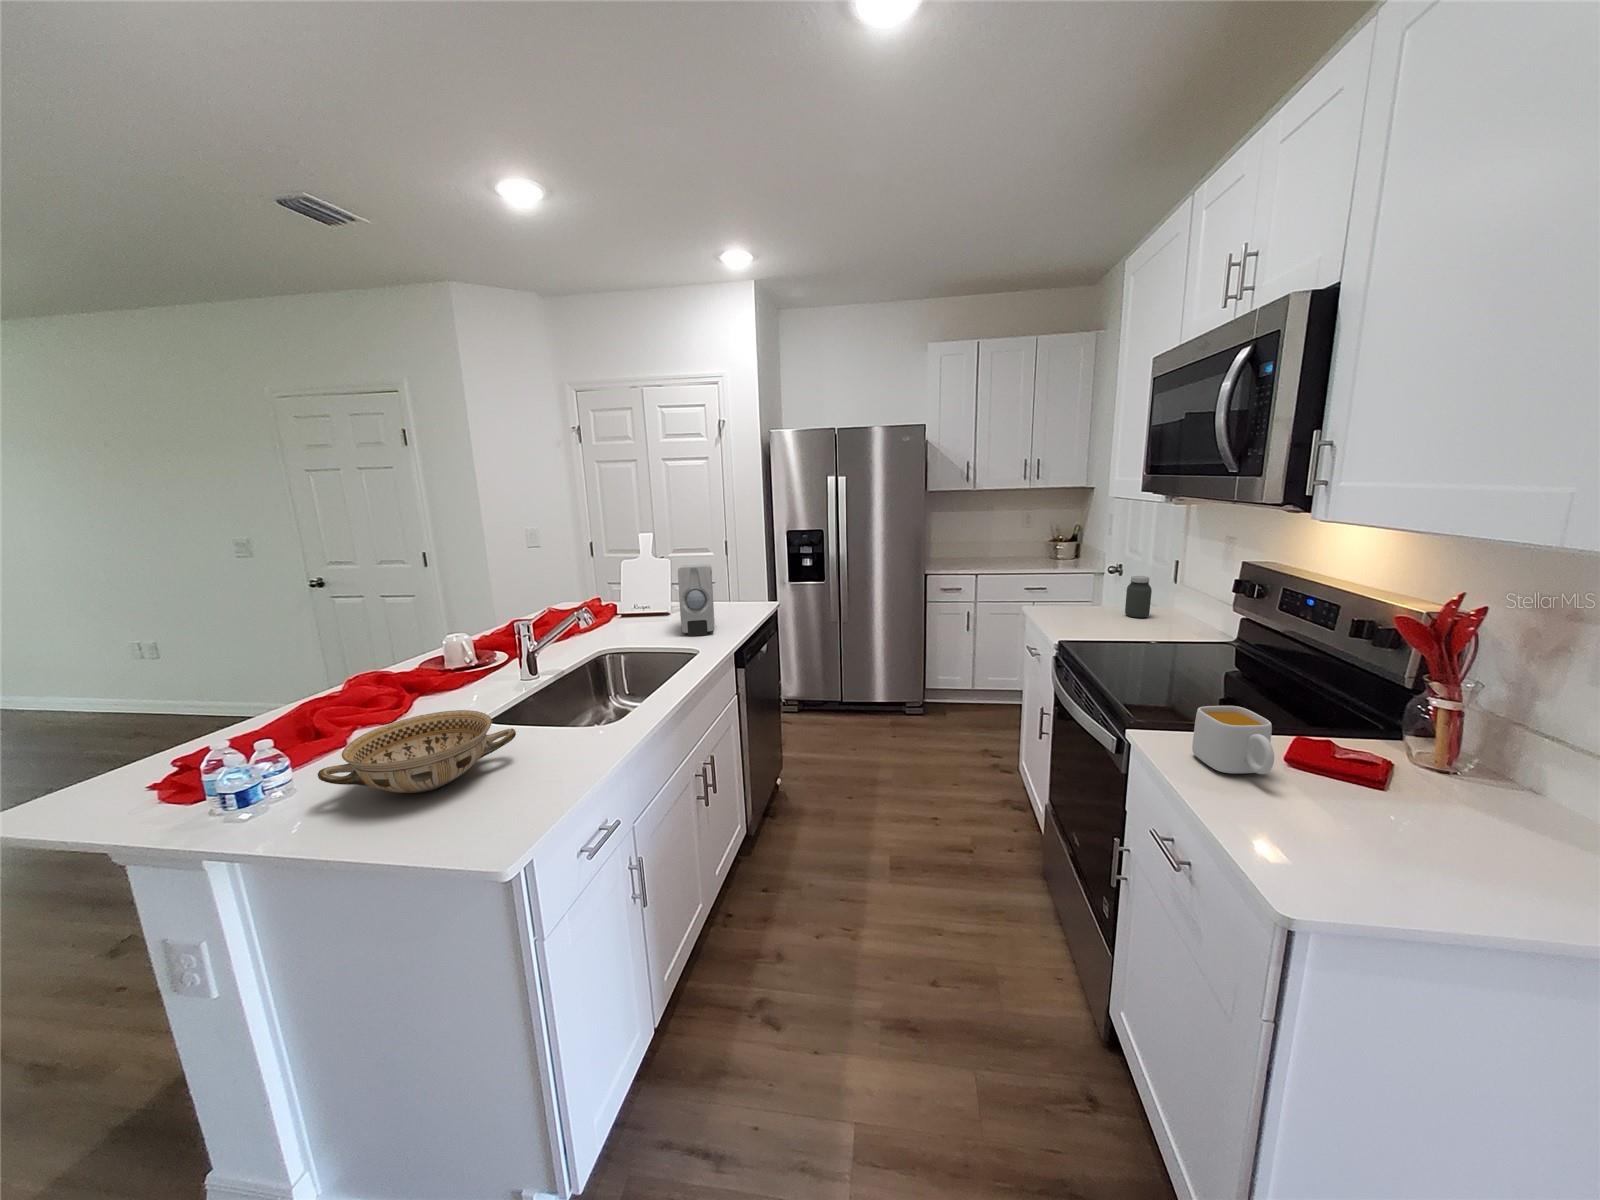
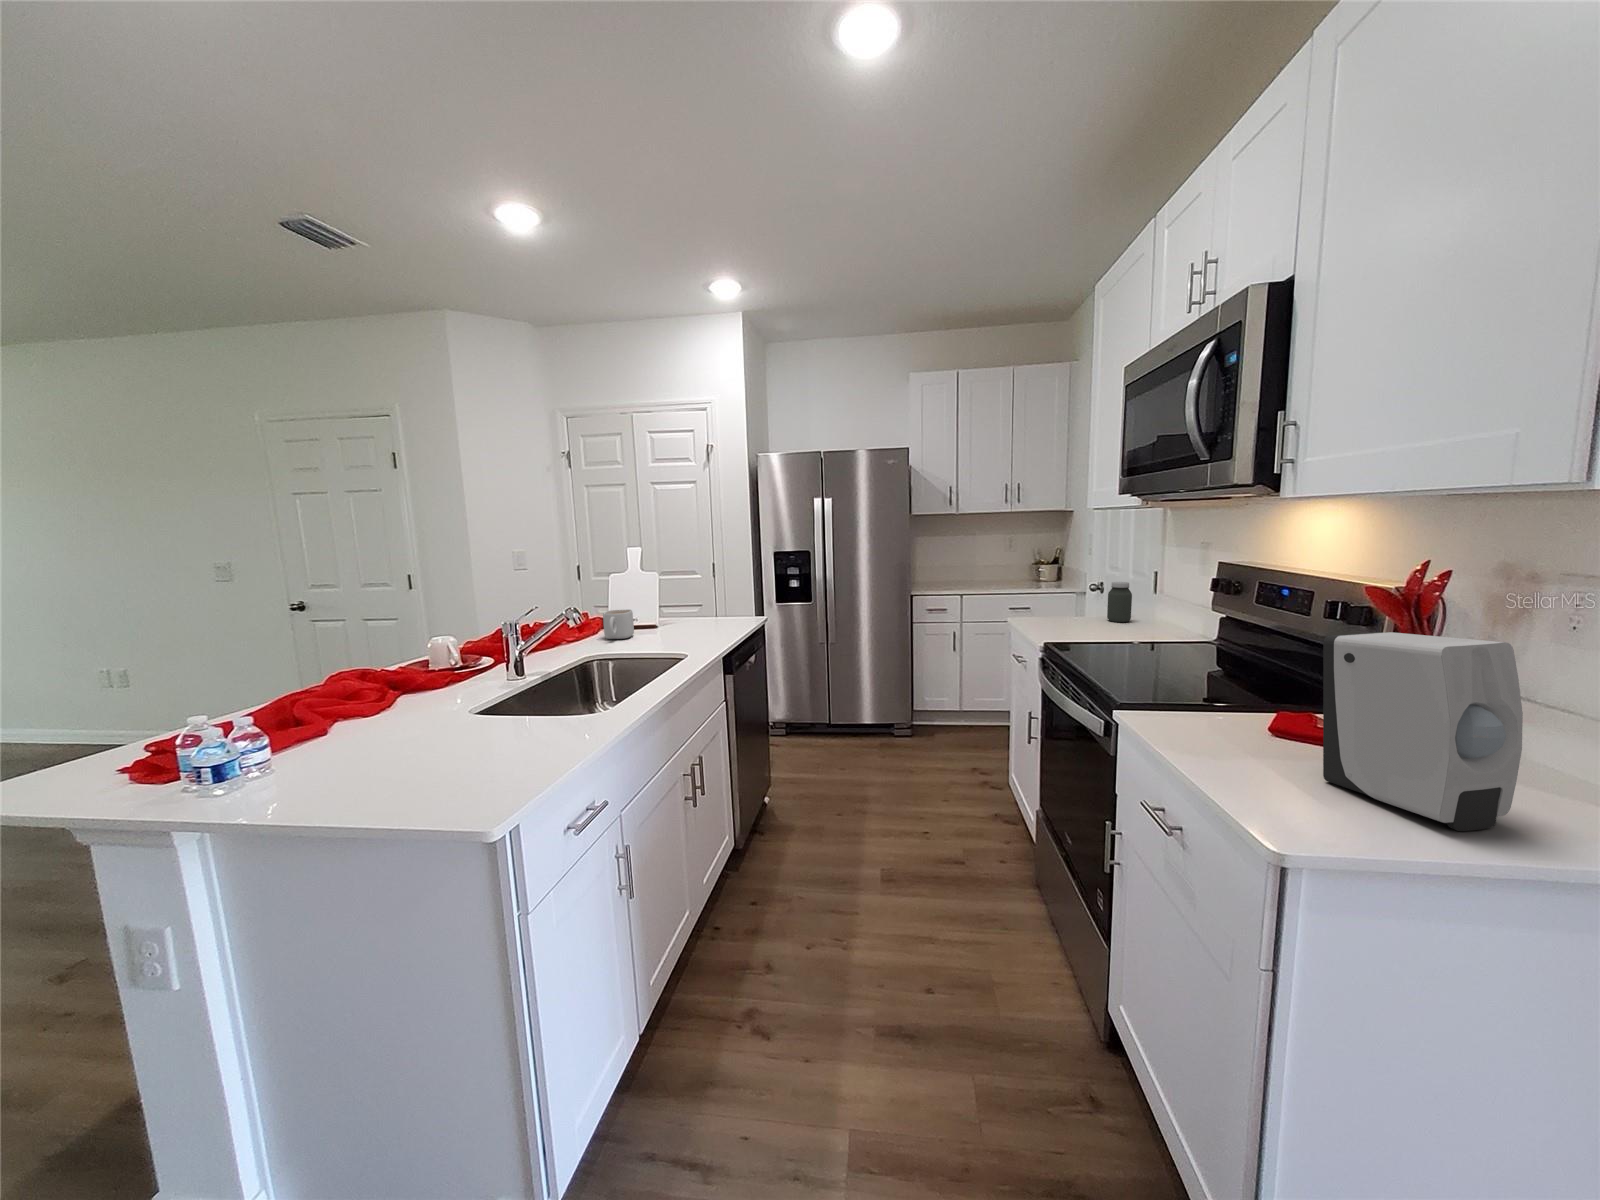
soap dispenser: present [678,564,715,636] -> present [1323,632,1523,831]
mug: present [1192,706,1274,774] -> present [603,610,634,639]
ceramic bowl: present [318,710,516,793] -> none [297,691,503,769]

